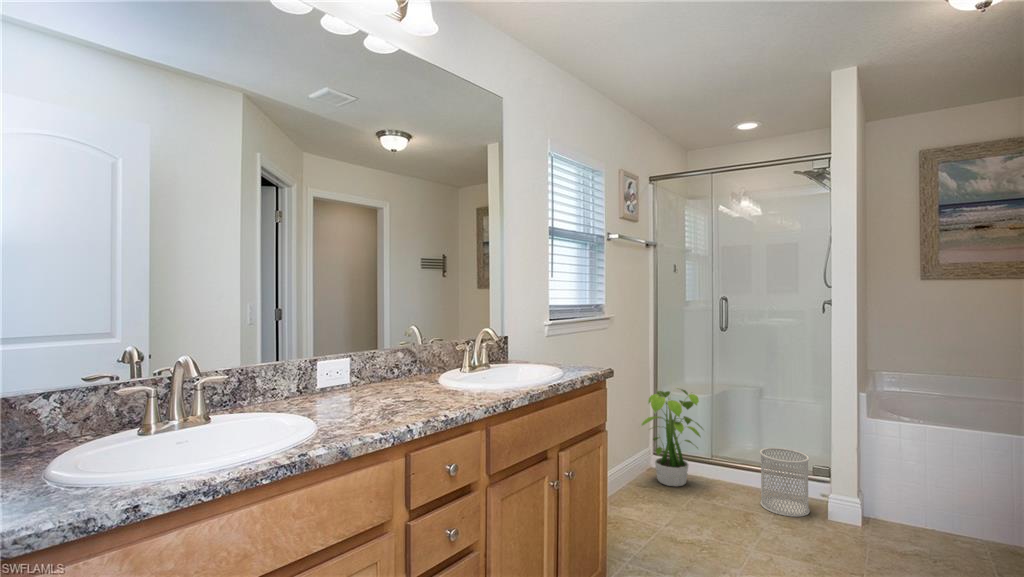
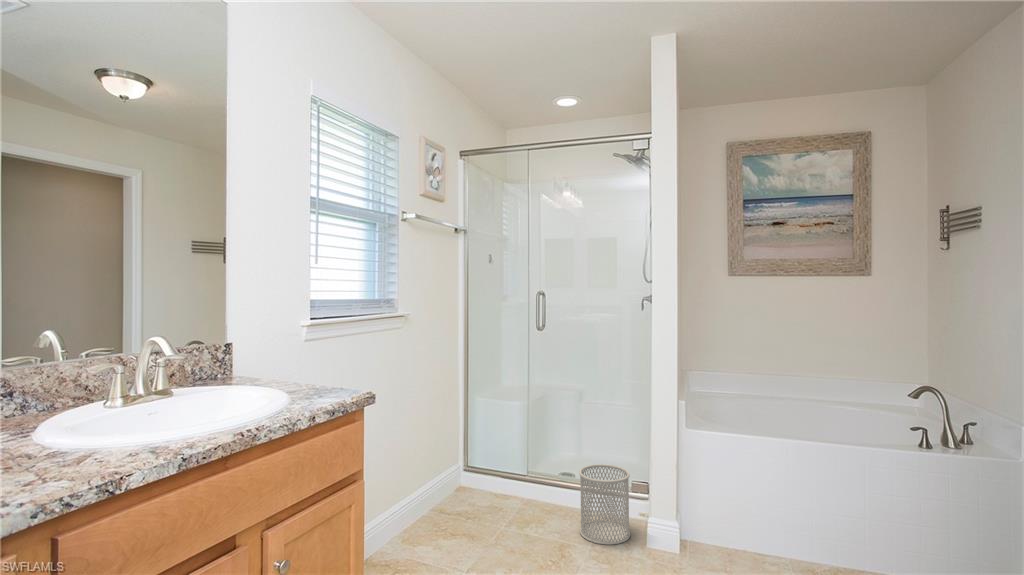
potted plant: present [641,388,703,486] -> none [445,402,522,523]

